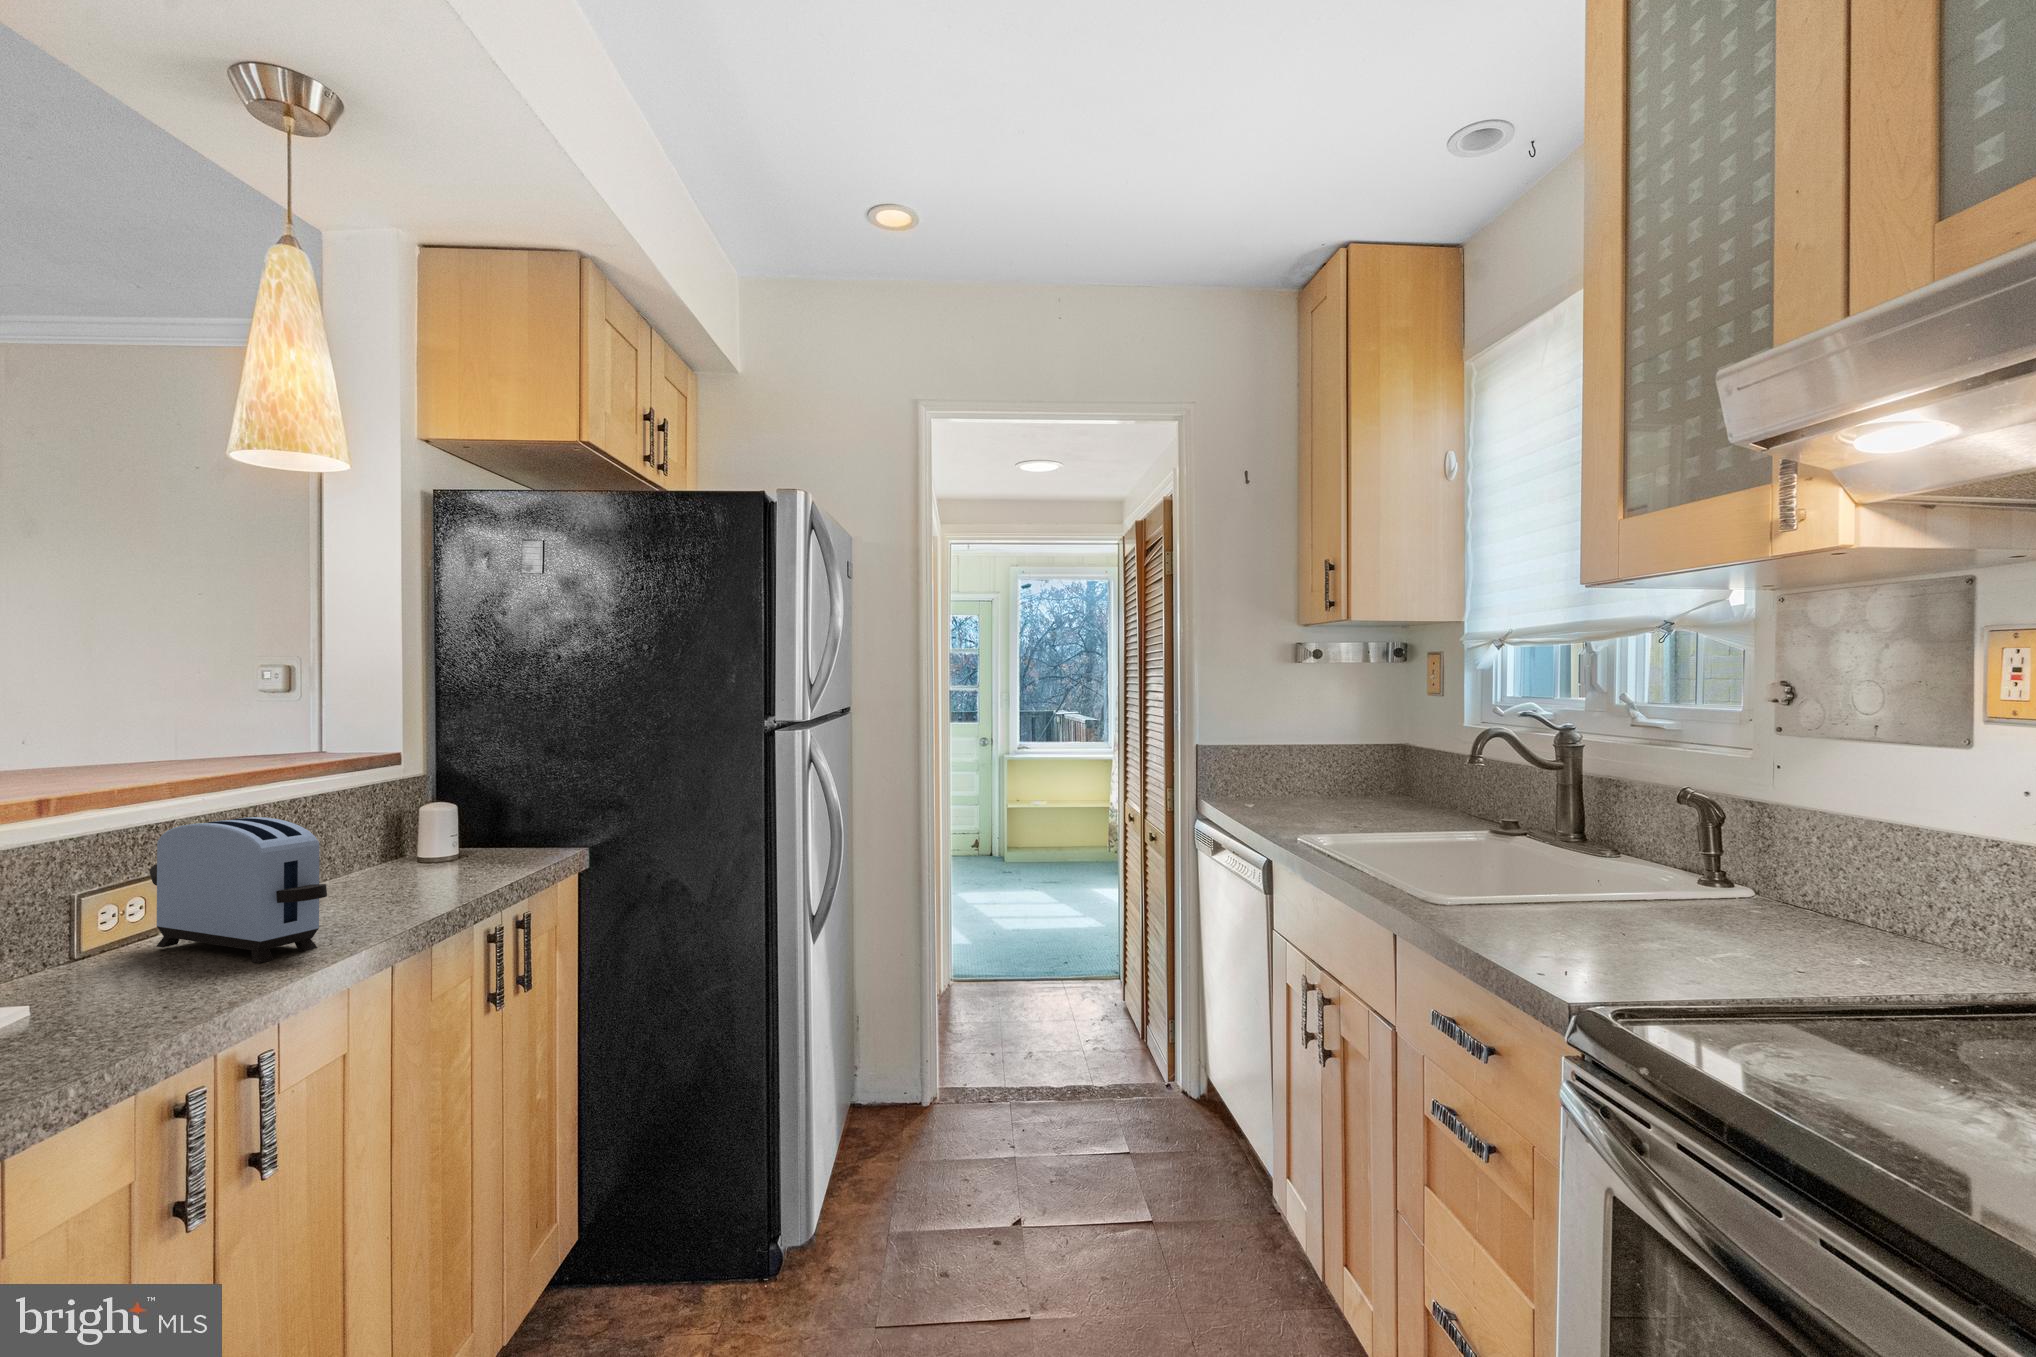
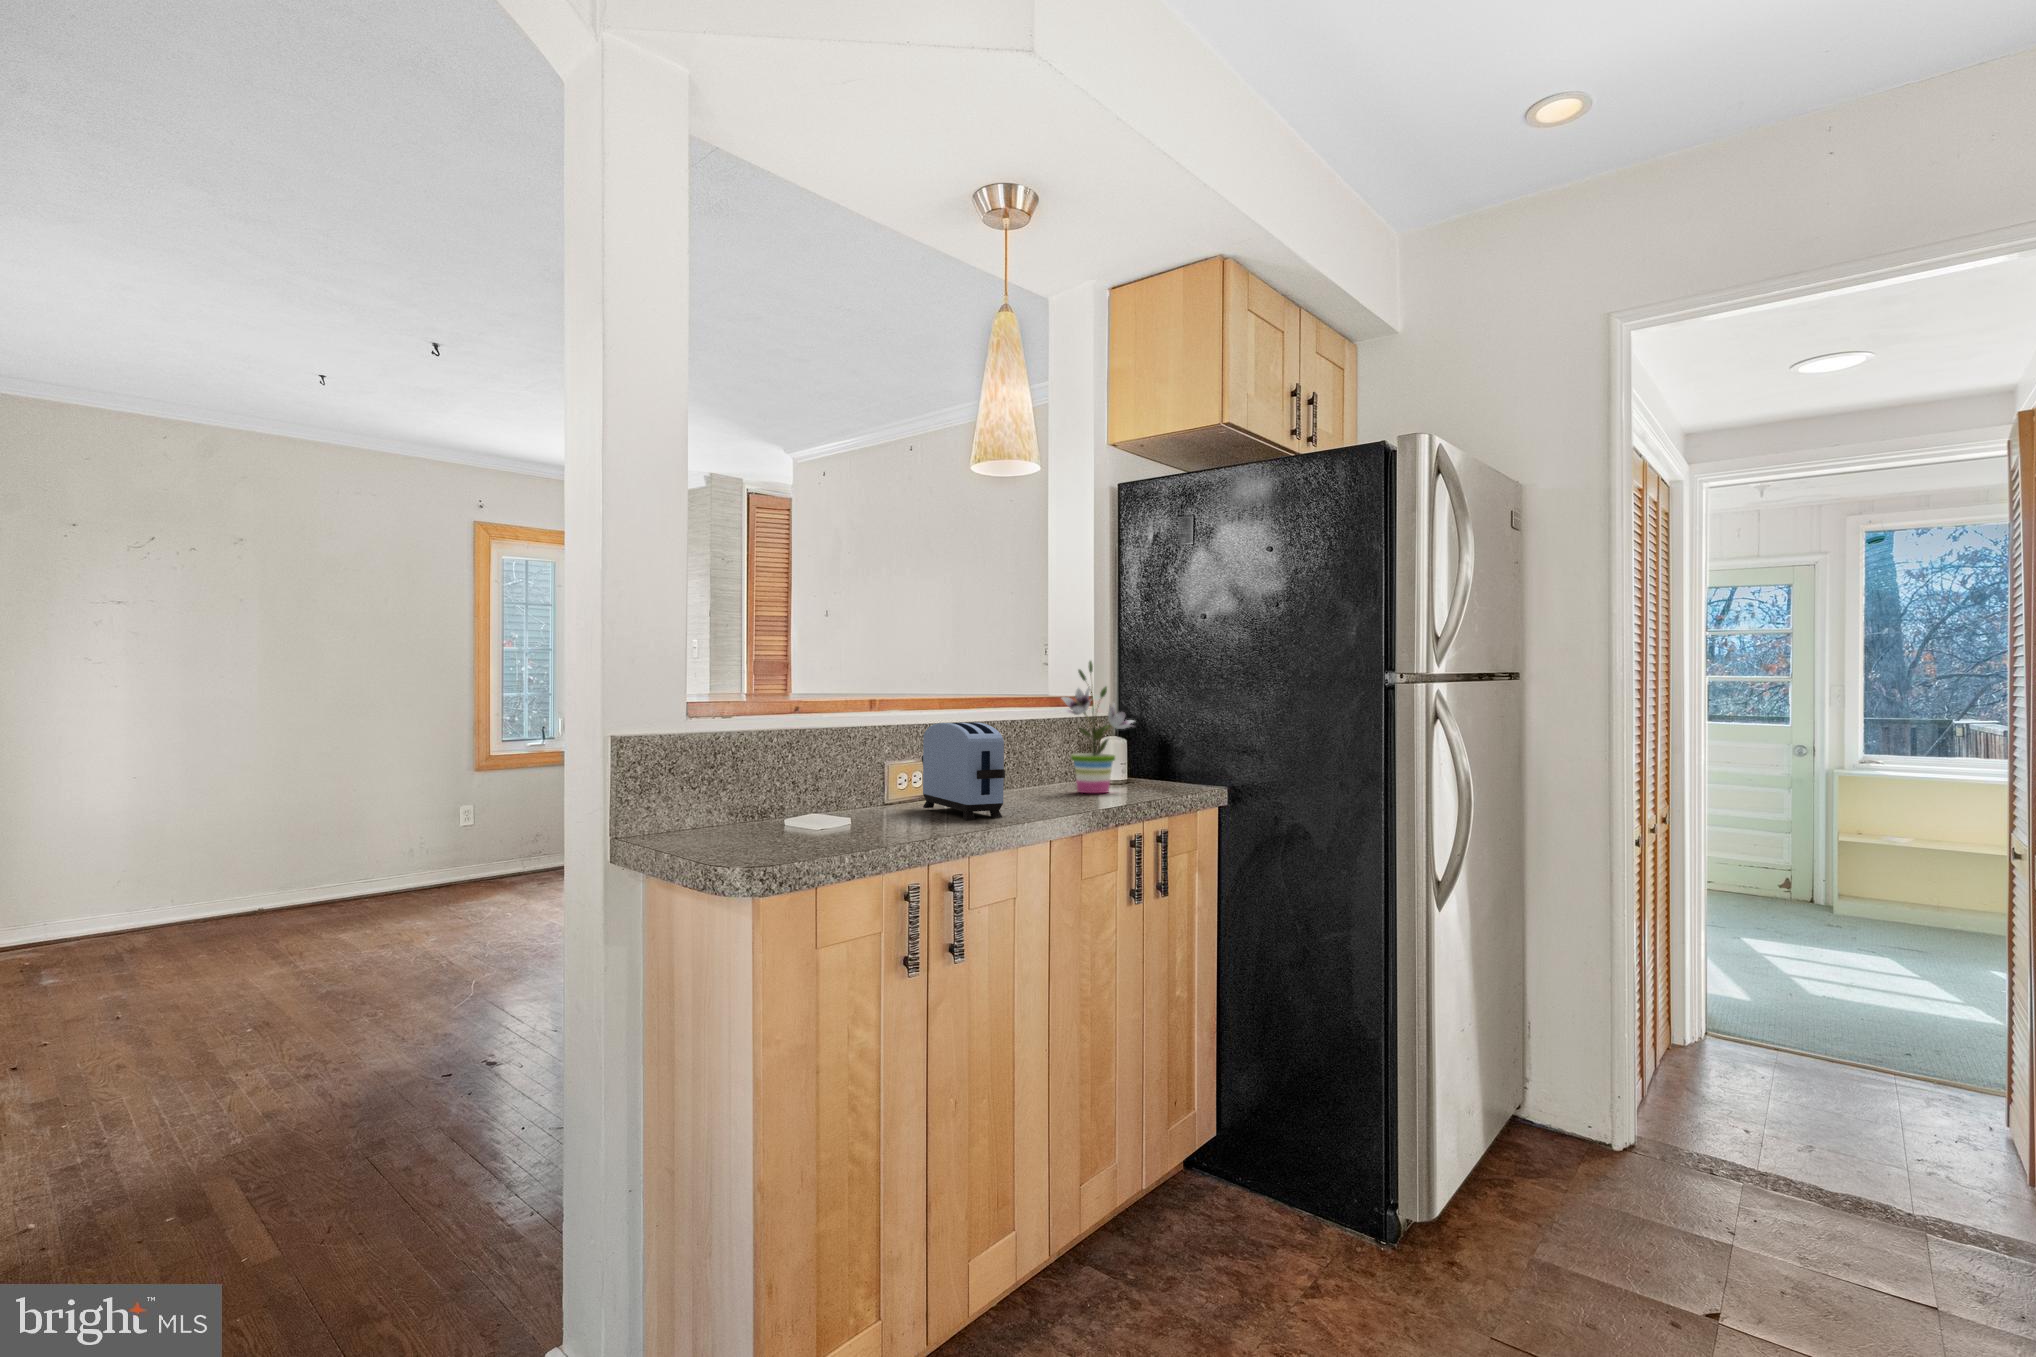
potted plant: none [370,711,481,880] -> present [1060,661,1133,793]

